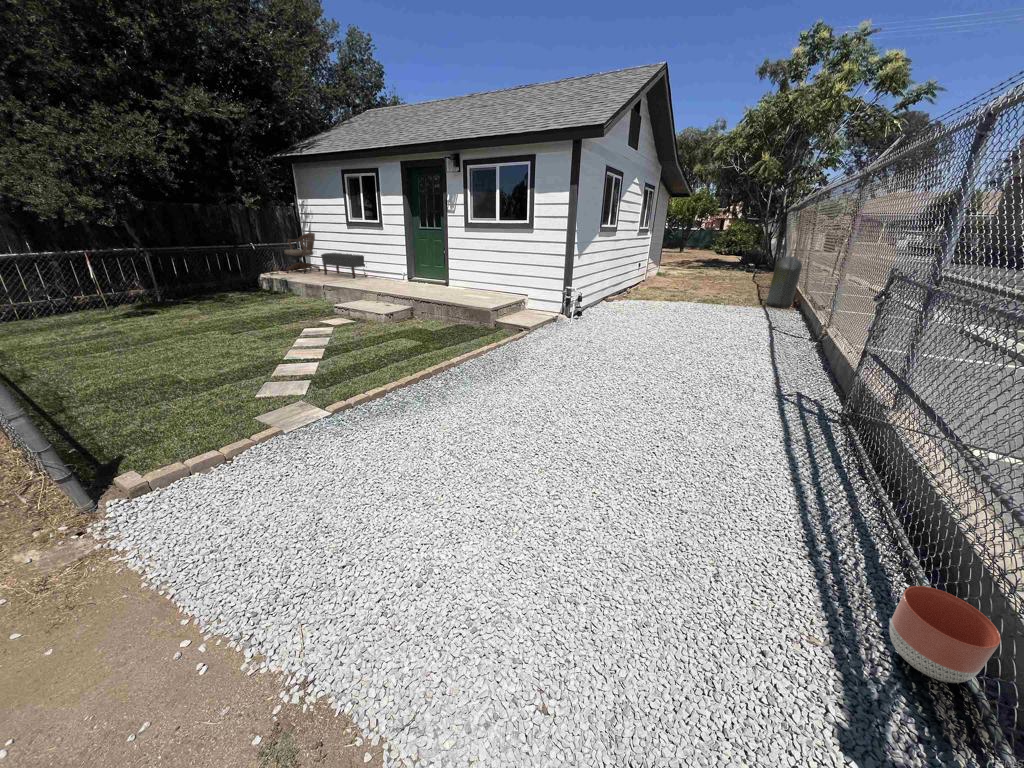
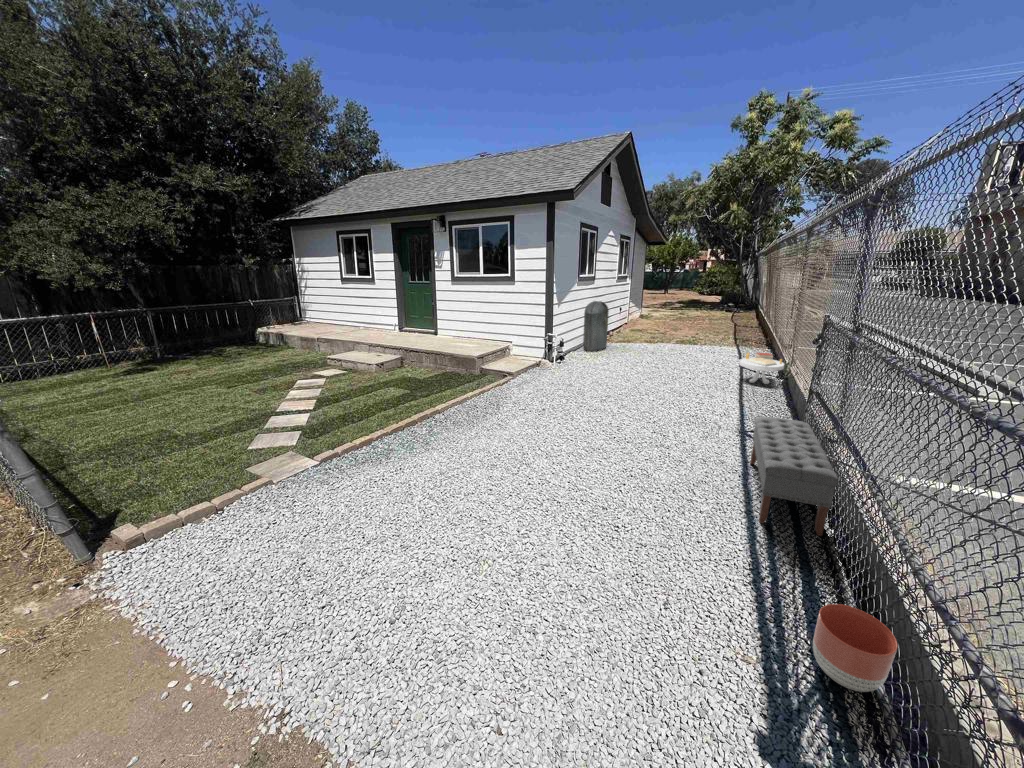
chair: present [285,233,320,273] -> none [280,288,314,327]
bench: present [321,253,367,278] -> present [750,417,839,536]
trash can: present [767,256,802,308] -> present [583,301,609,352]
side table: none [769,312,818,346] -> present [740,353,784,384]

